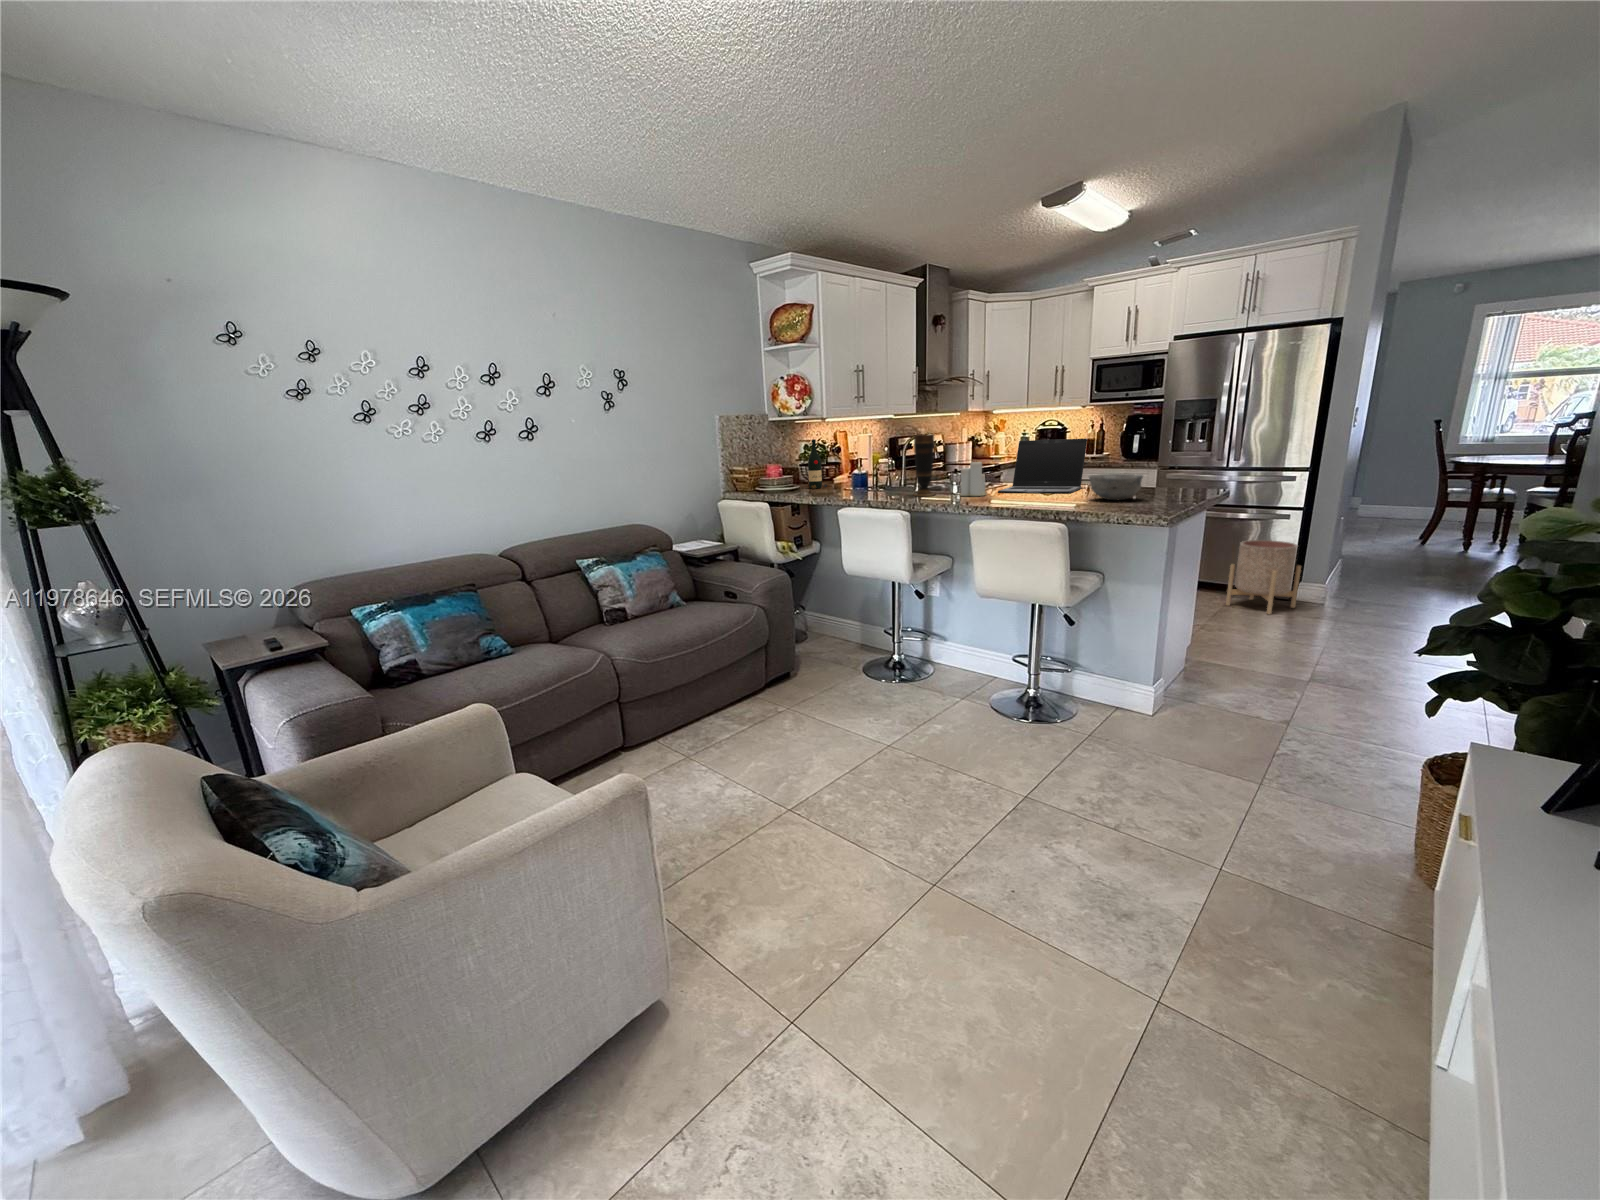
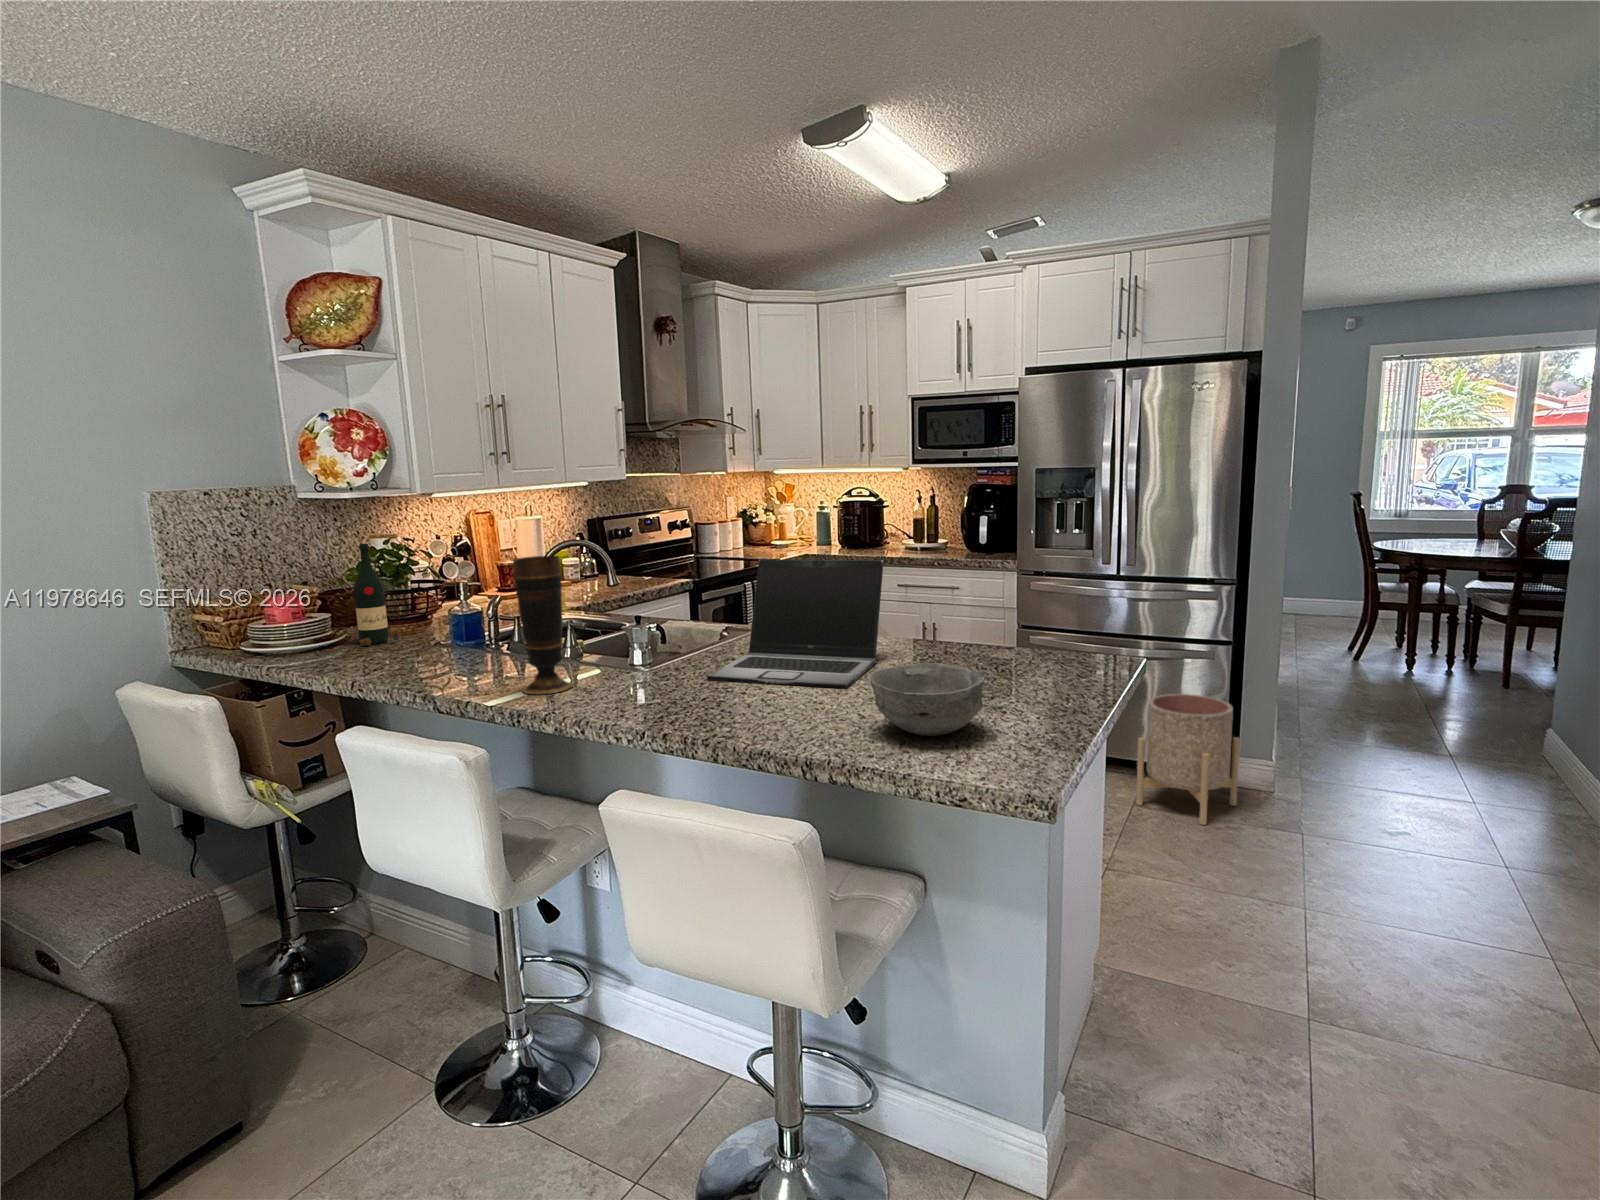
candle: present [960,462,986,496] -> none [613,616,675,701]

